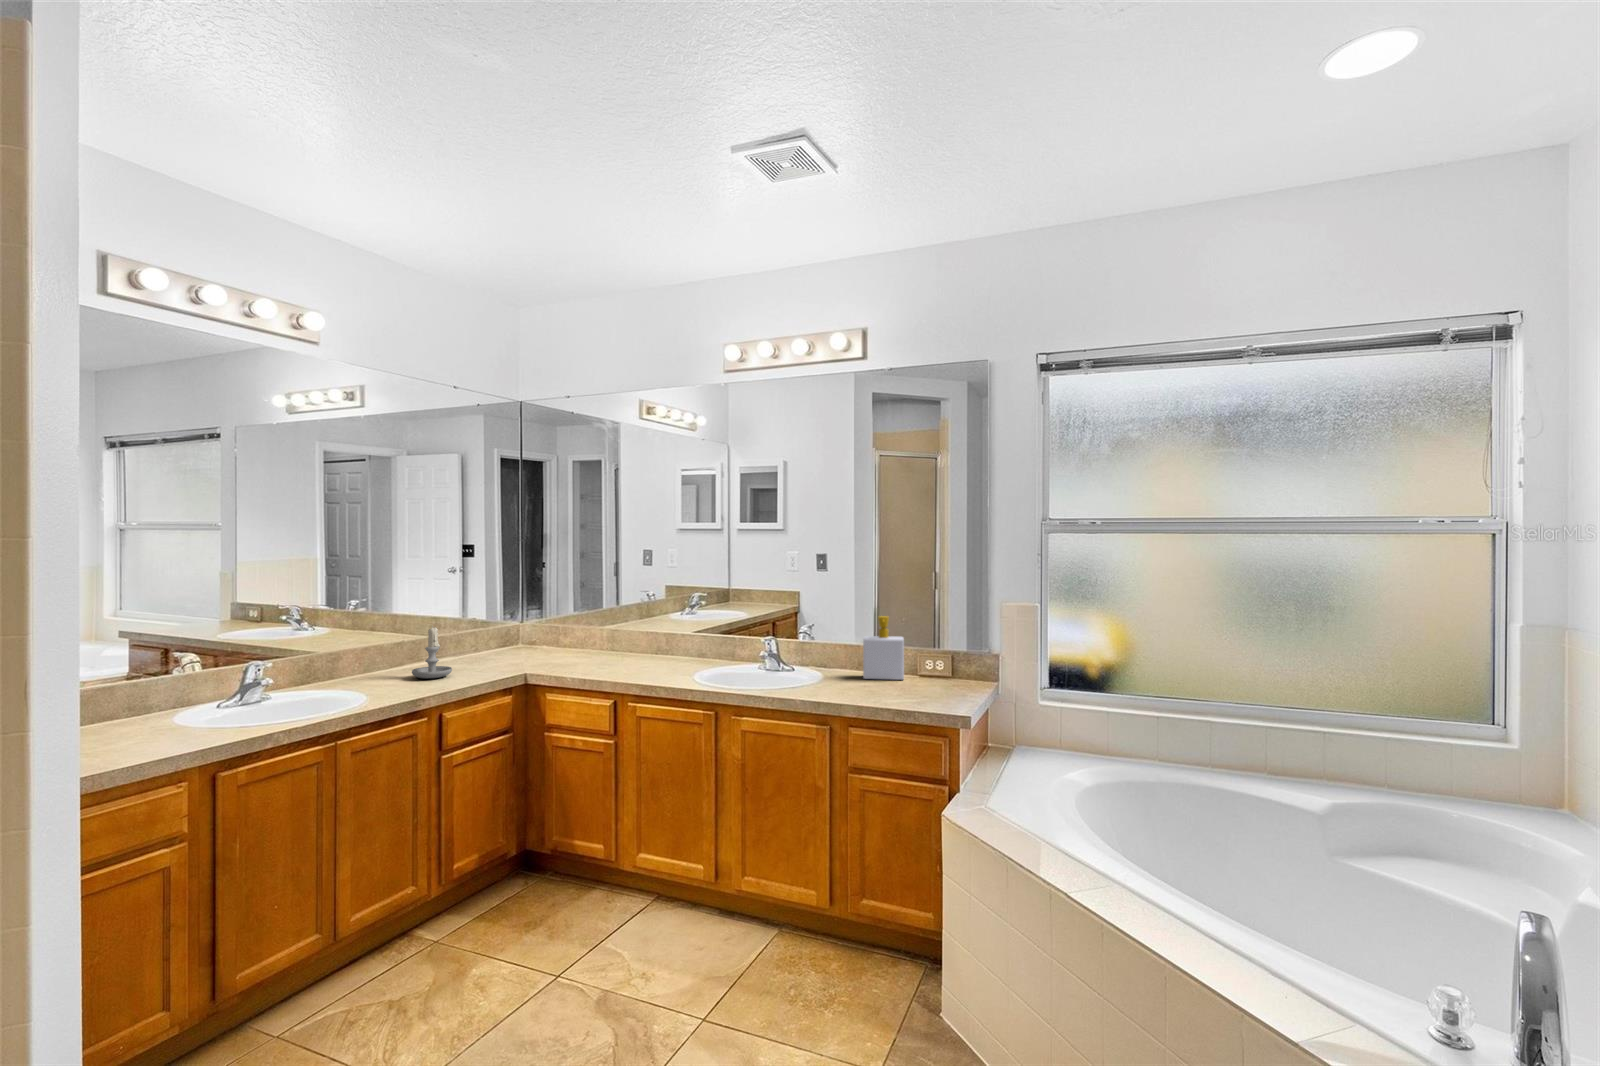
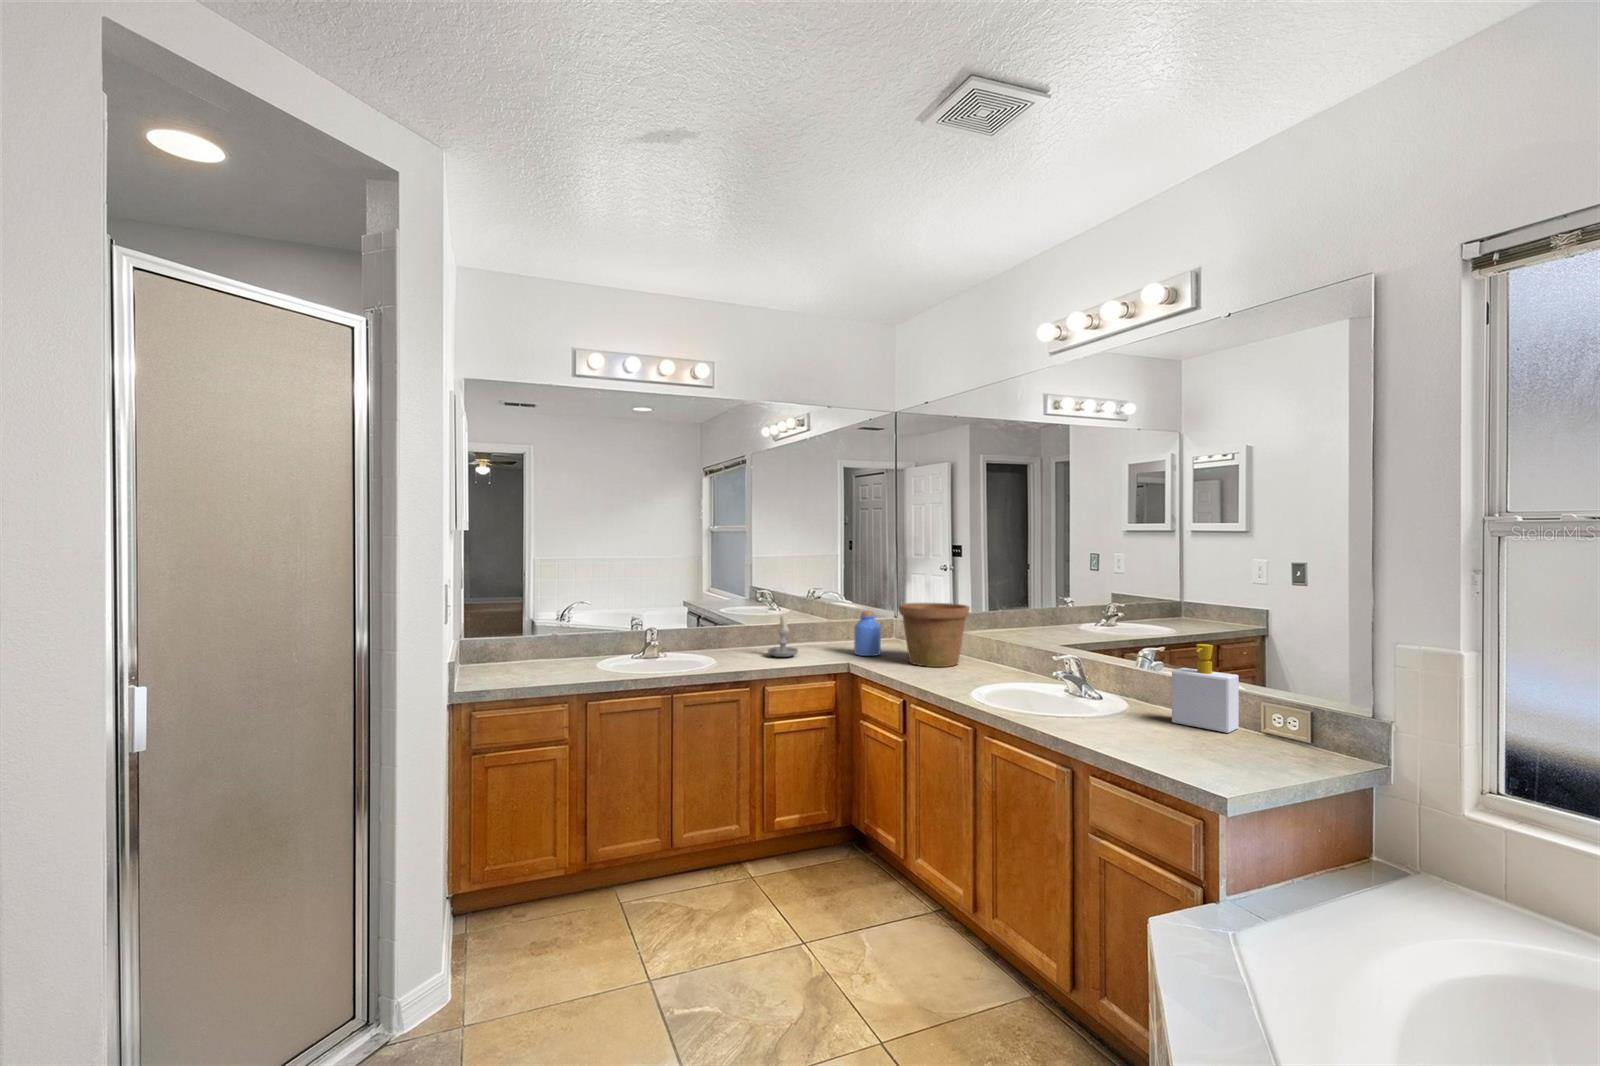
flower pot: none [572,602,645,667] -> present [899,603,969,667]
jar: none [510,617,541,666] -> present [854,611,881,656]

